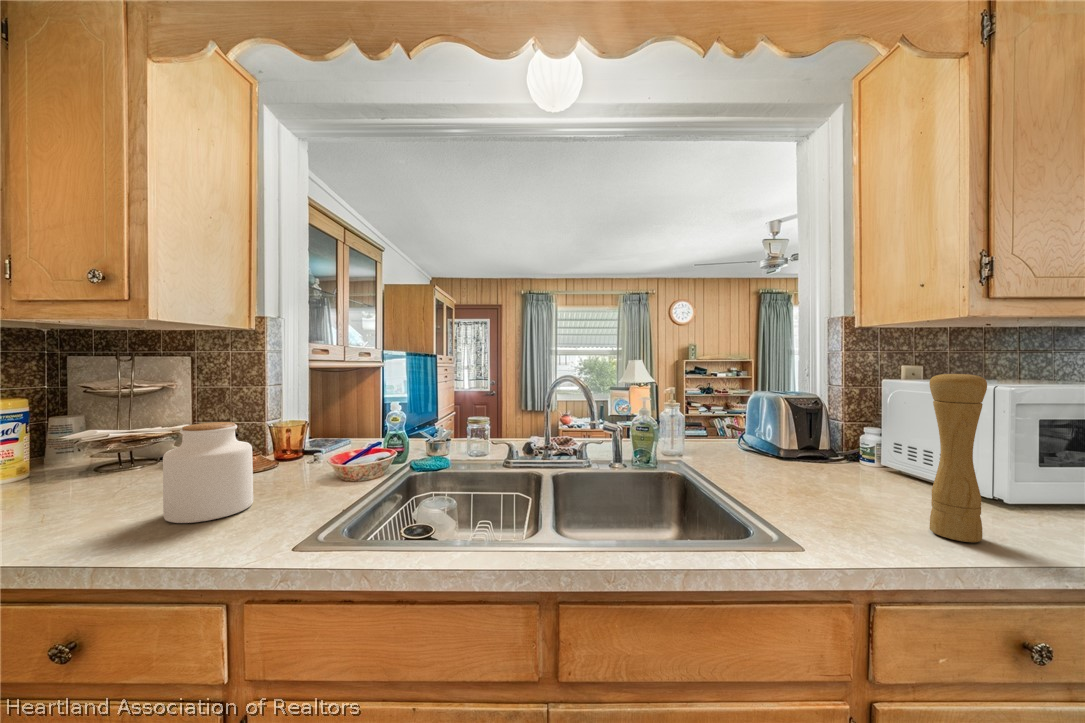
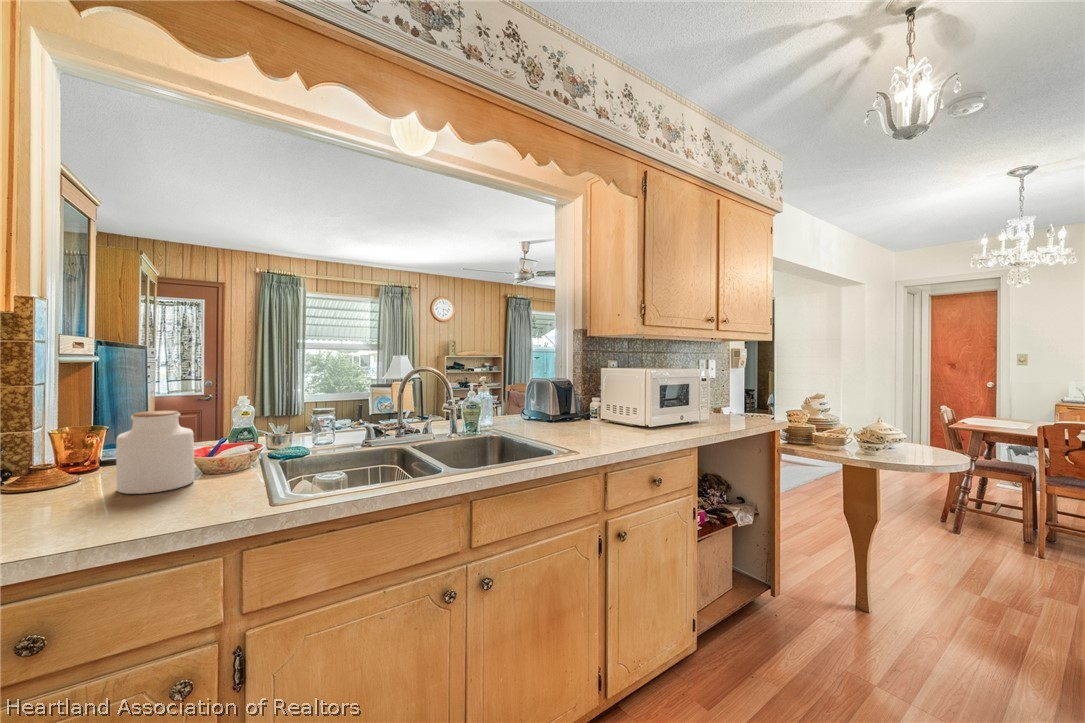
pepper mill: present [929,371,987,542] -> none [622,363,642,441]

